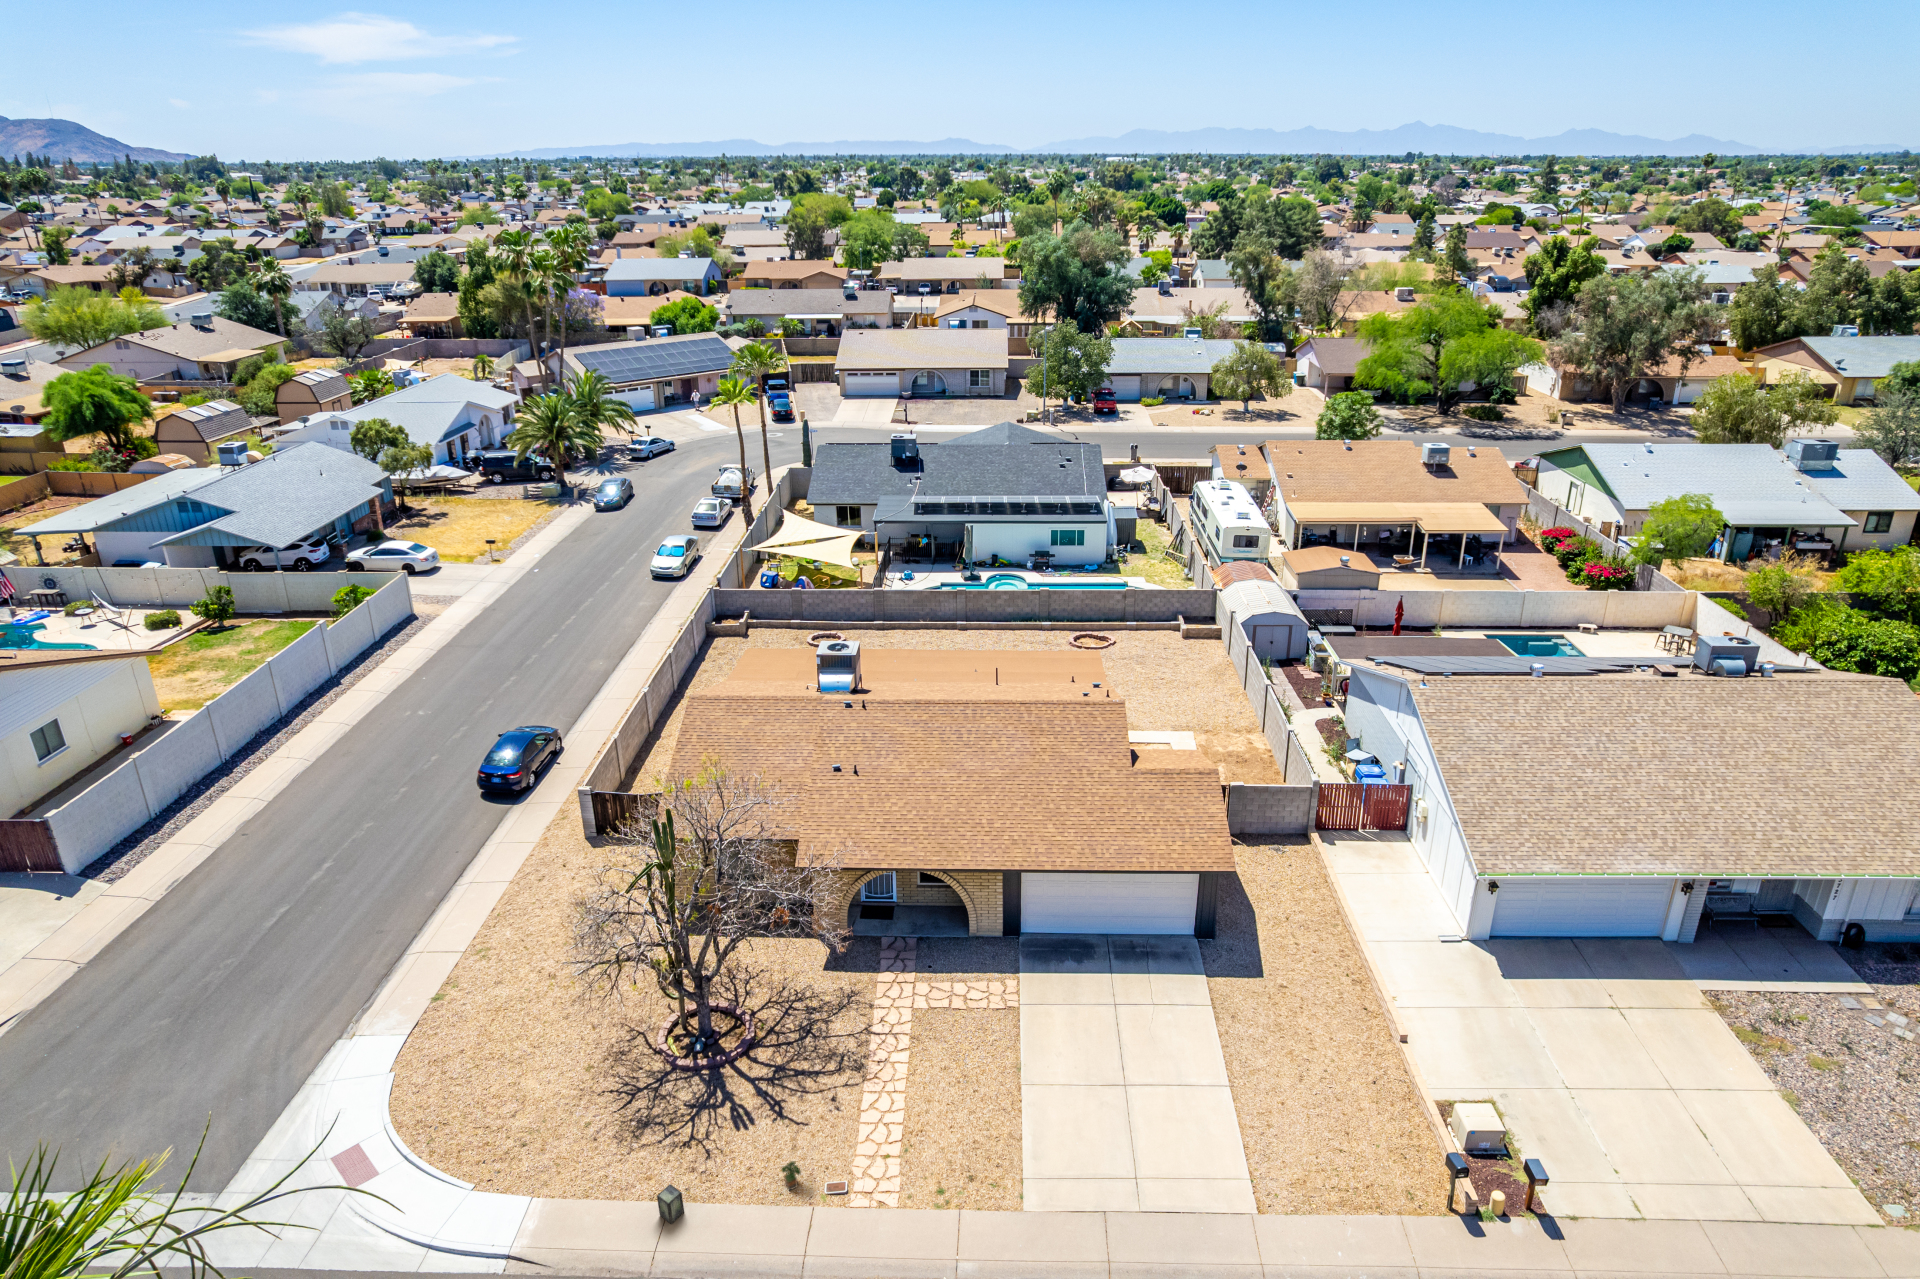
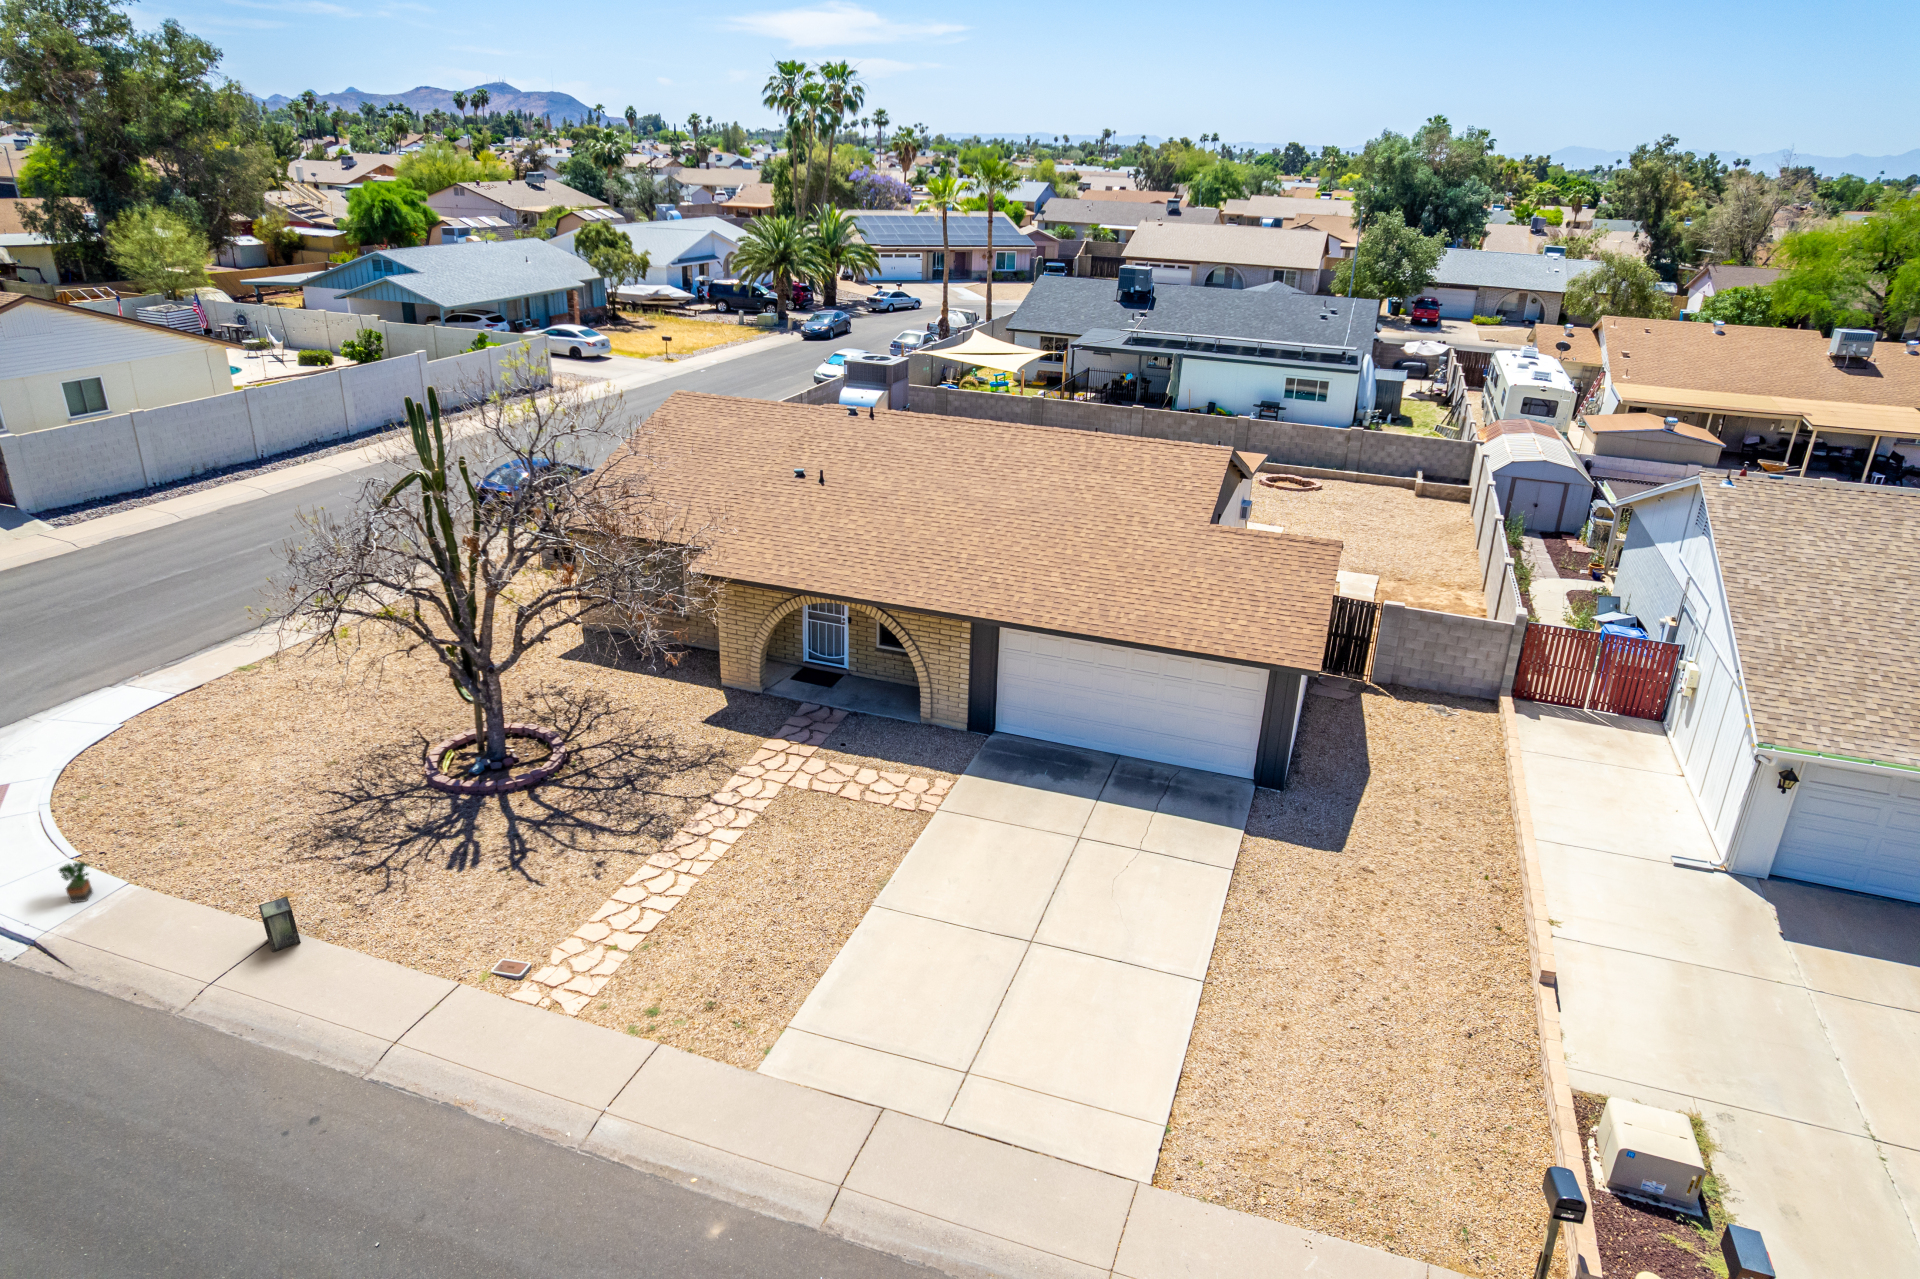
potted tree: present [782,1161,801,1190] -> present [58,862,93,903]

